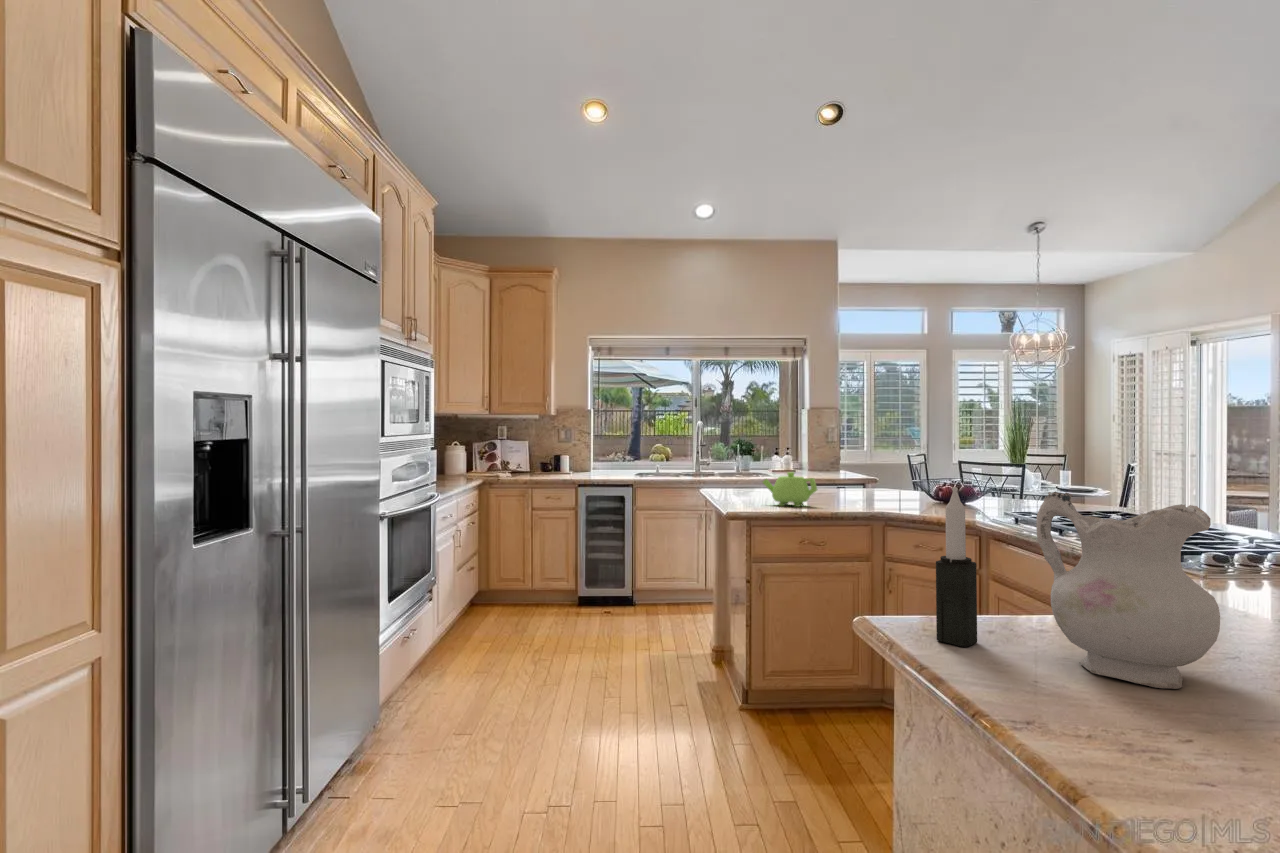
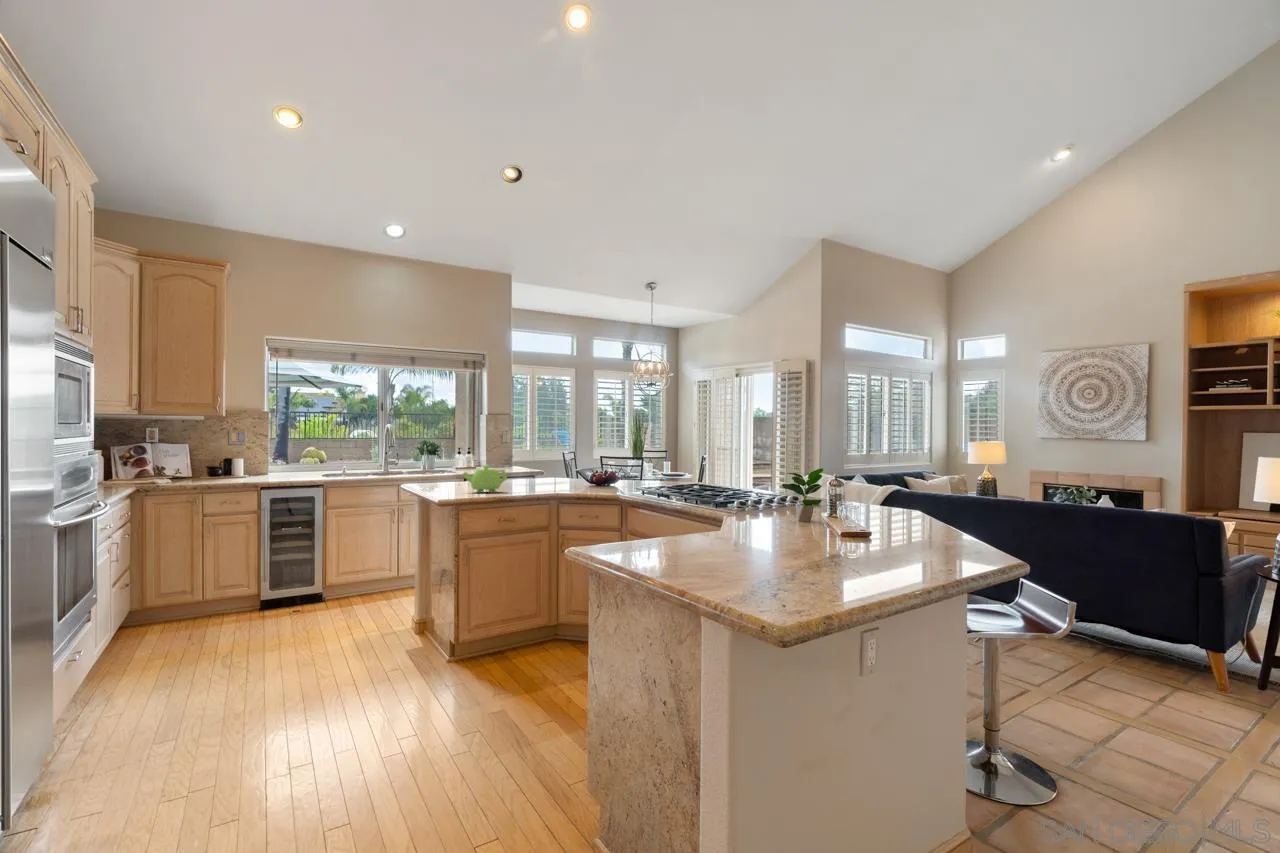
candle: present [936,487,977,647] -> none [617,462,638,553]
ceramic pitcher: present [1036,491,1220,689] -> none [667,462,744,556]

